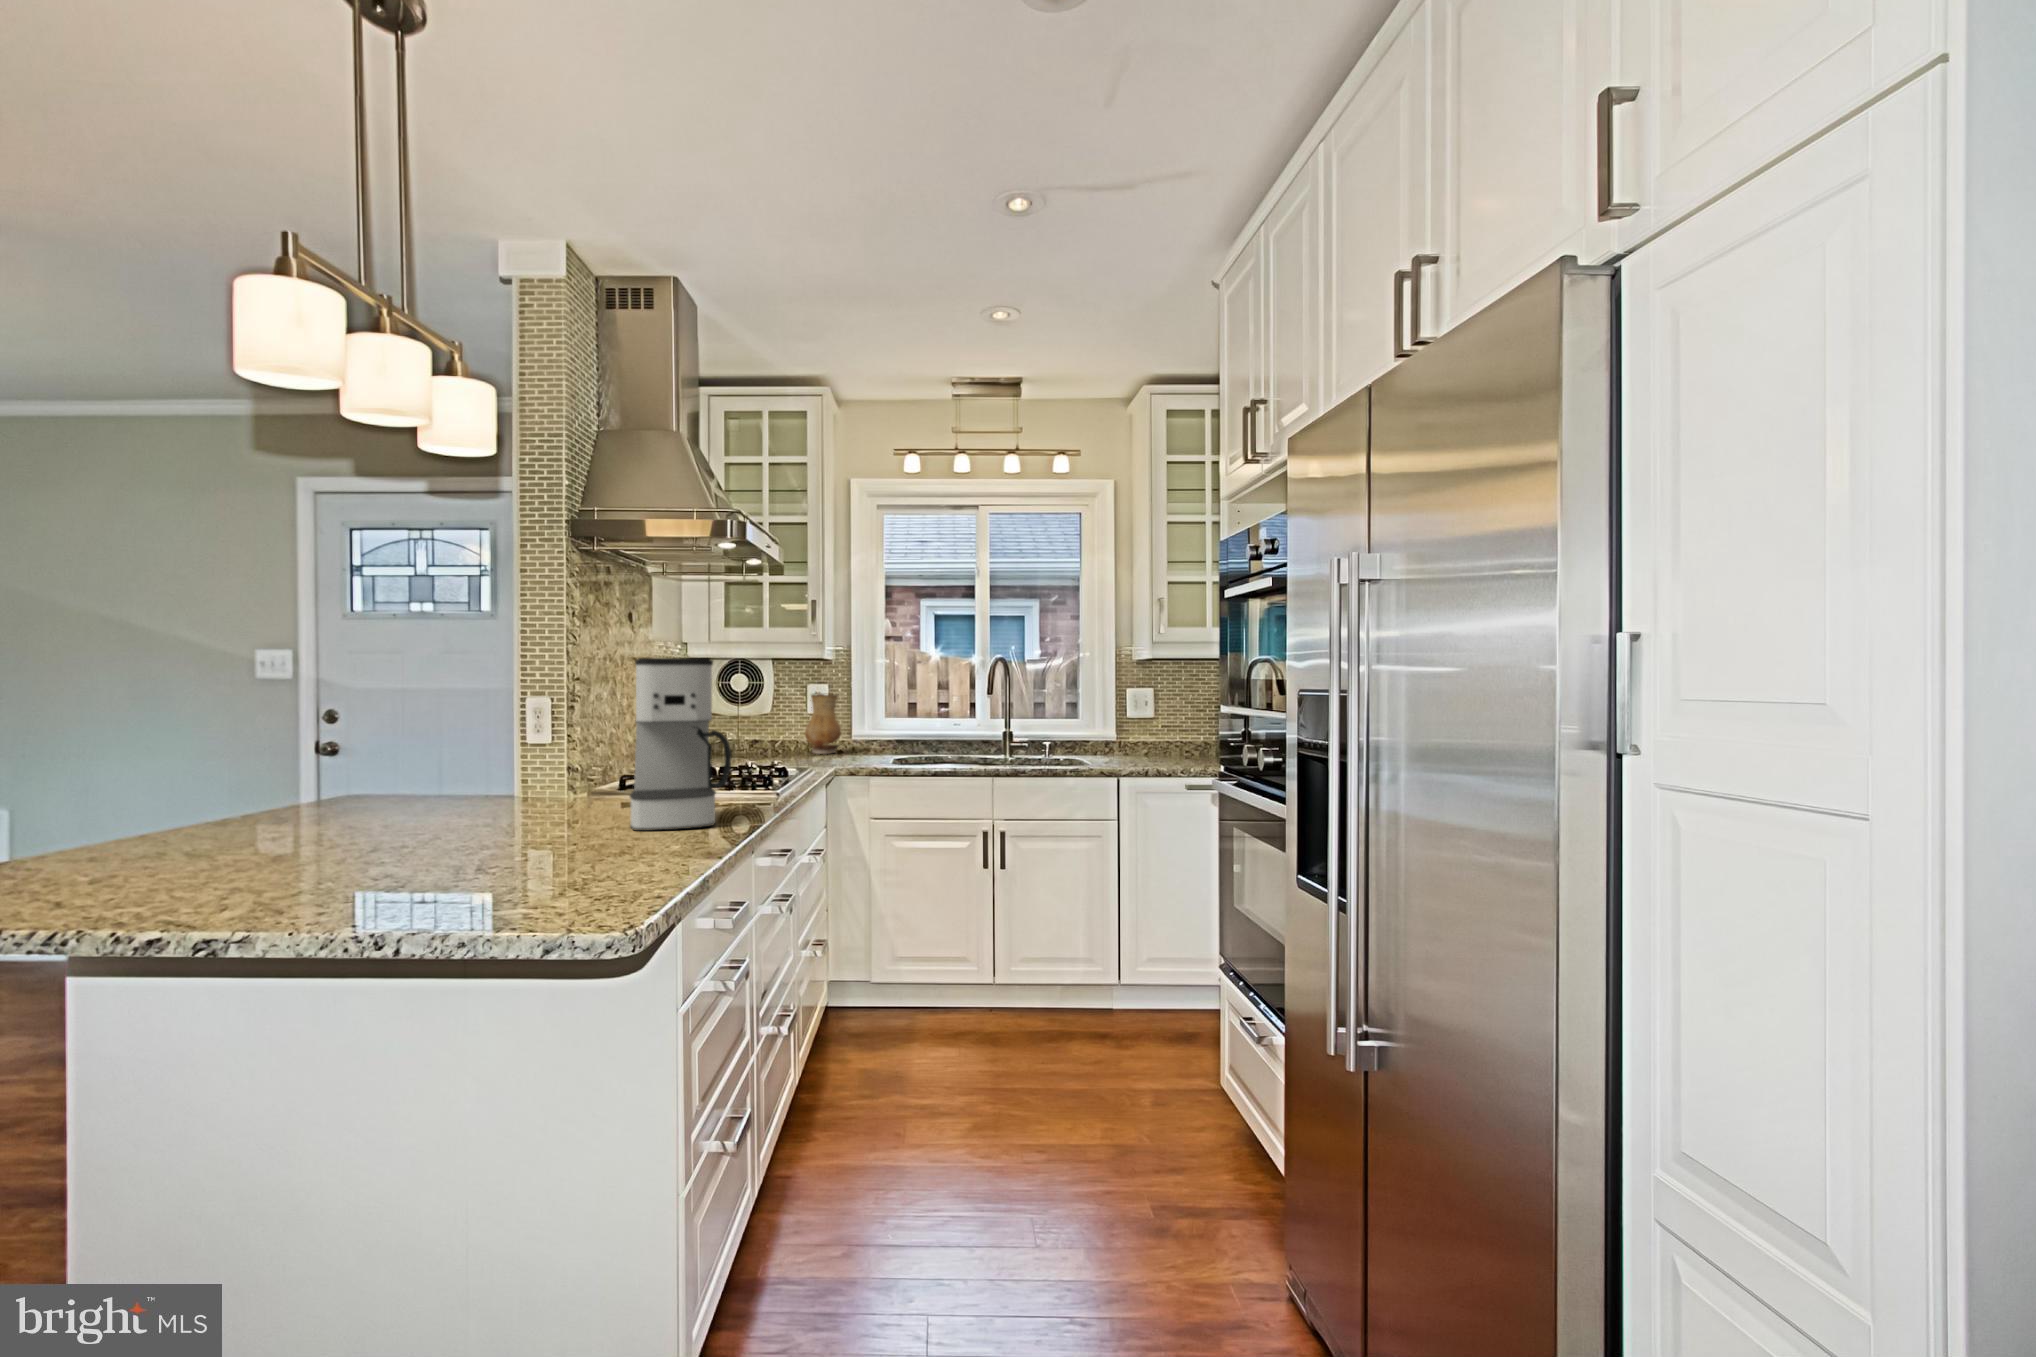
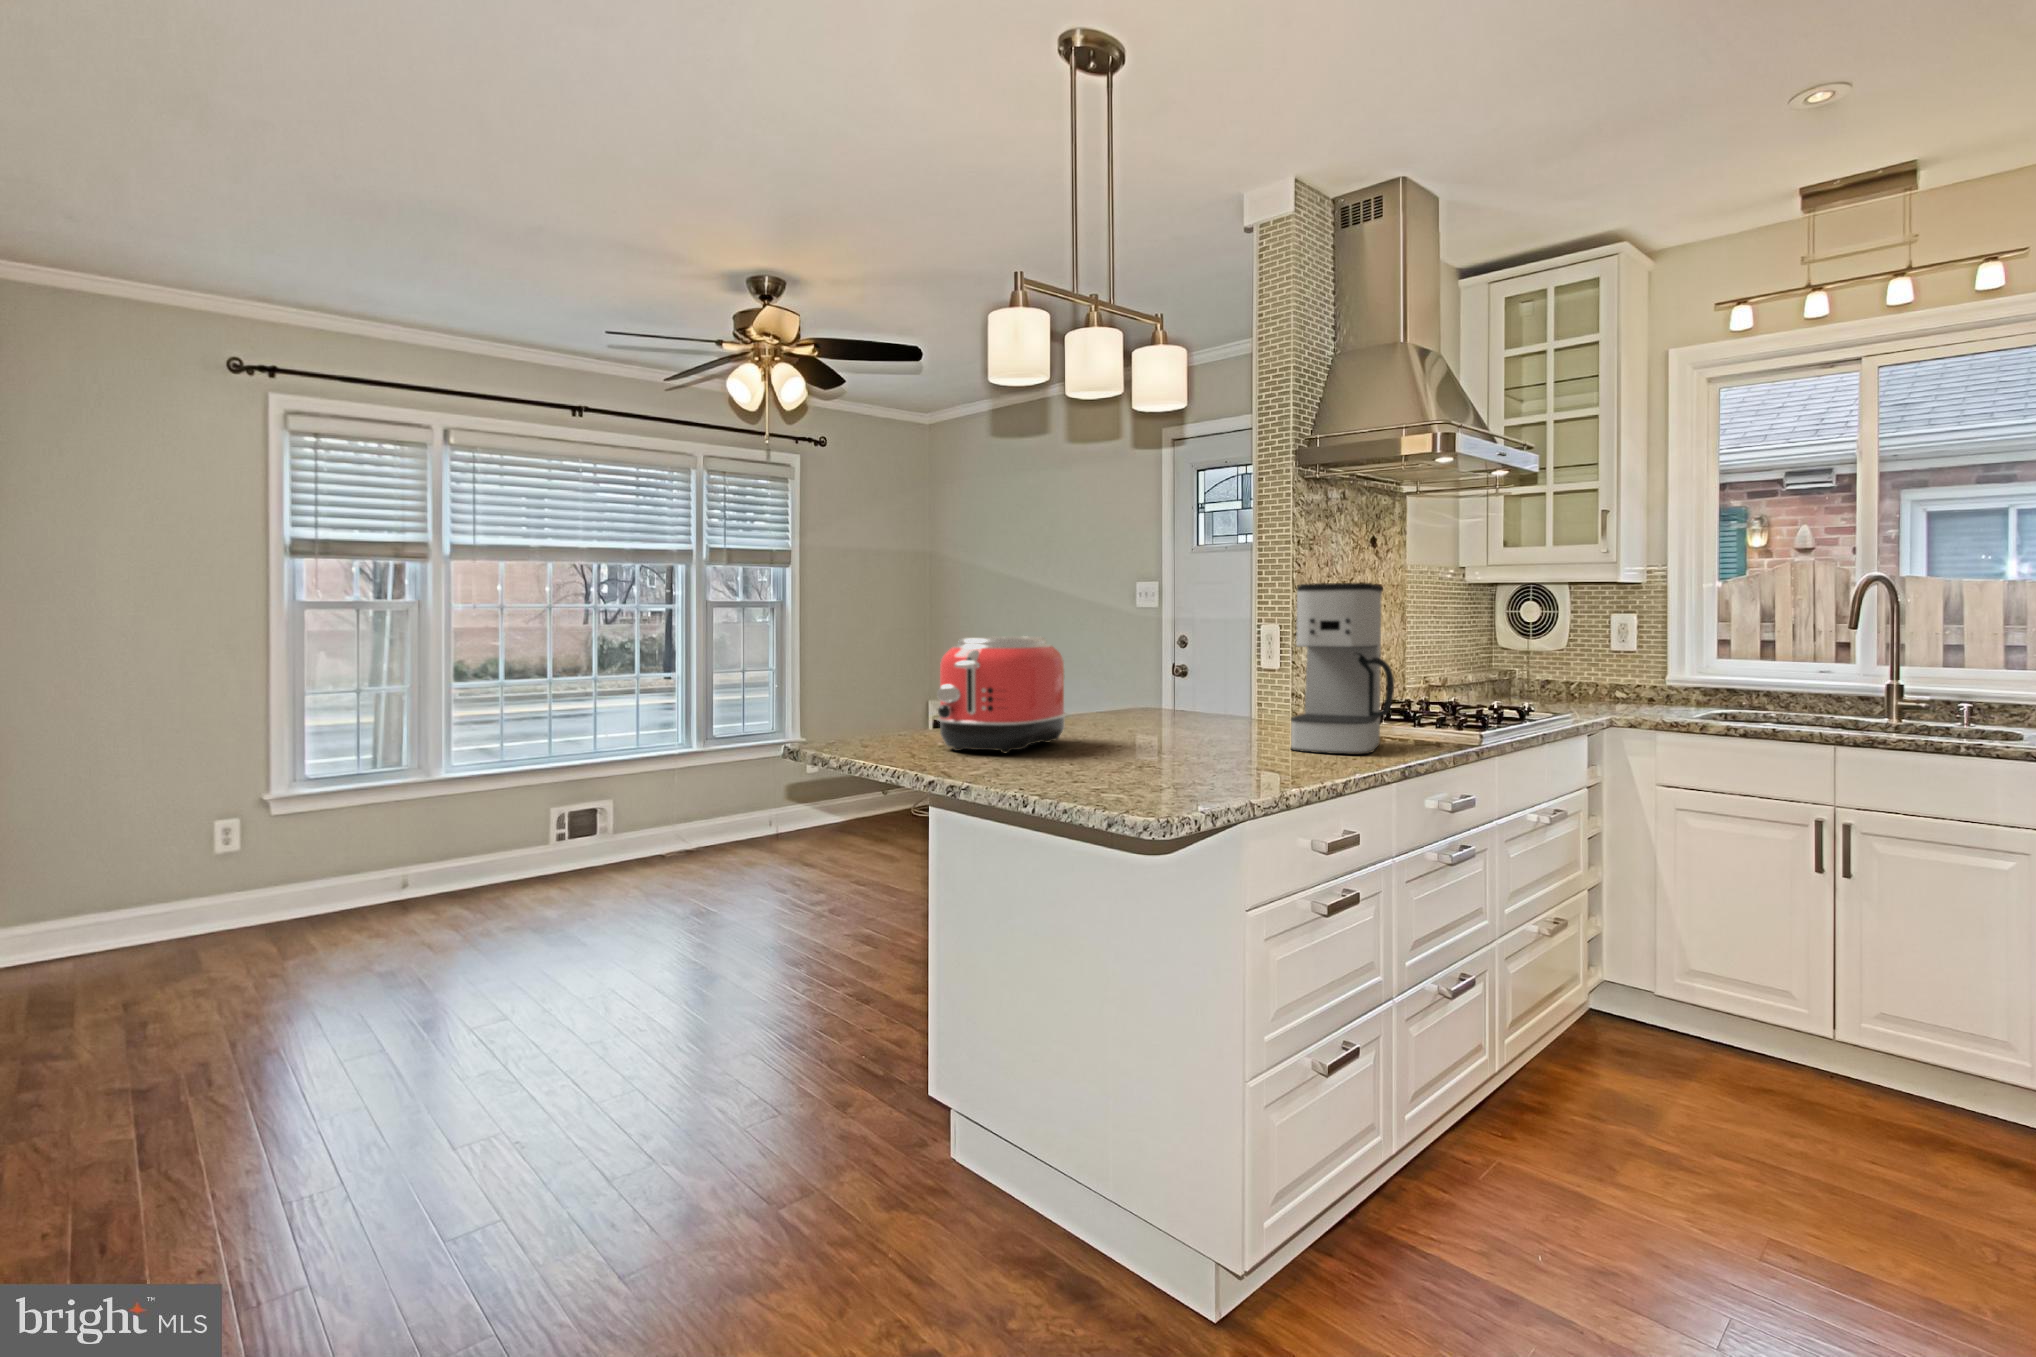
ceramic pitcher: present [805,694,841,754] -> none [1598,625,1661,700]
toaster: none [121,720,345,893] -> present [937,636,1066,753]

